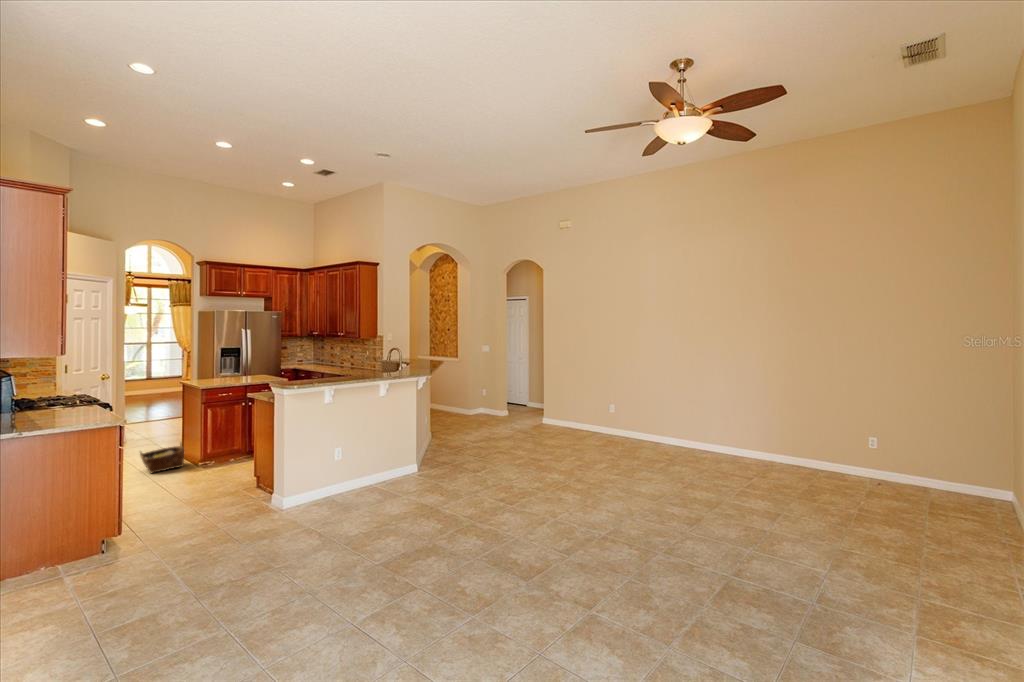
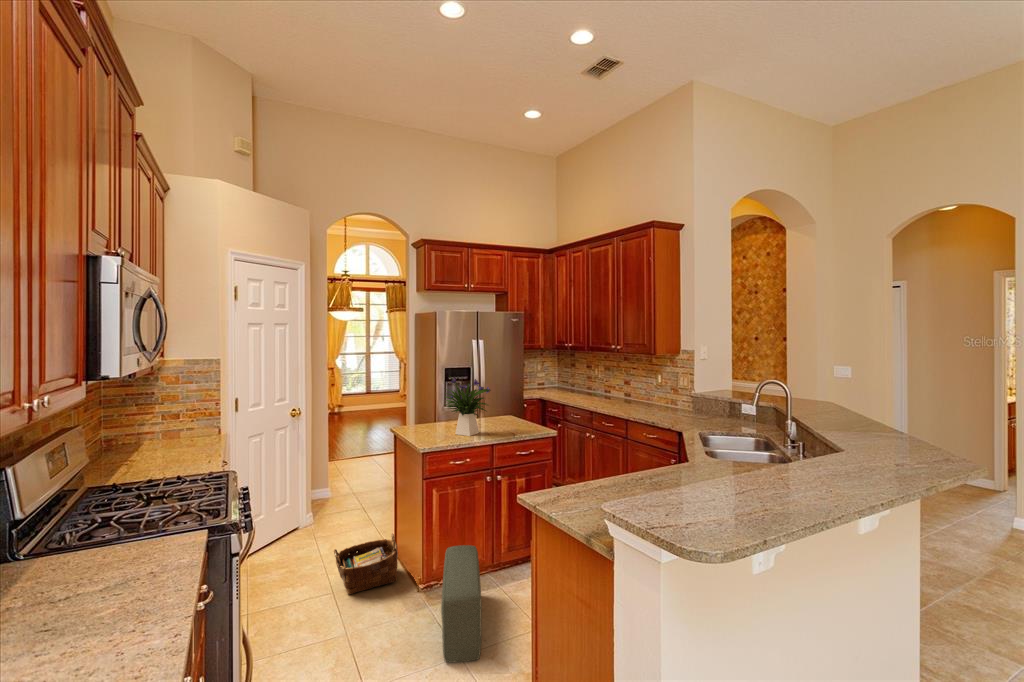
flower arrangement: none [209,348,249,382] -> present [445,377,491,436]
pouf: none [211,439,236,484] -> present [441,545,482,663]

